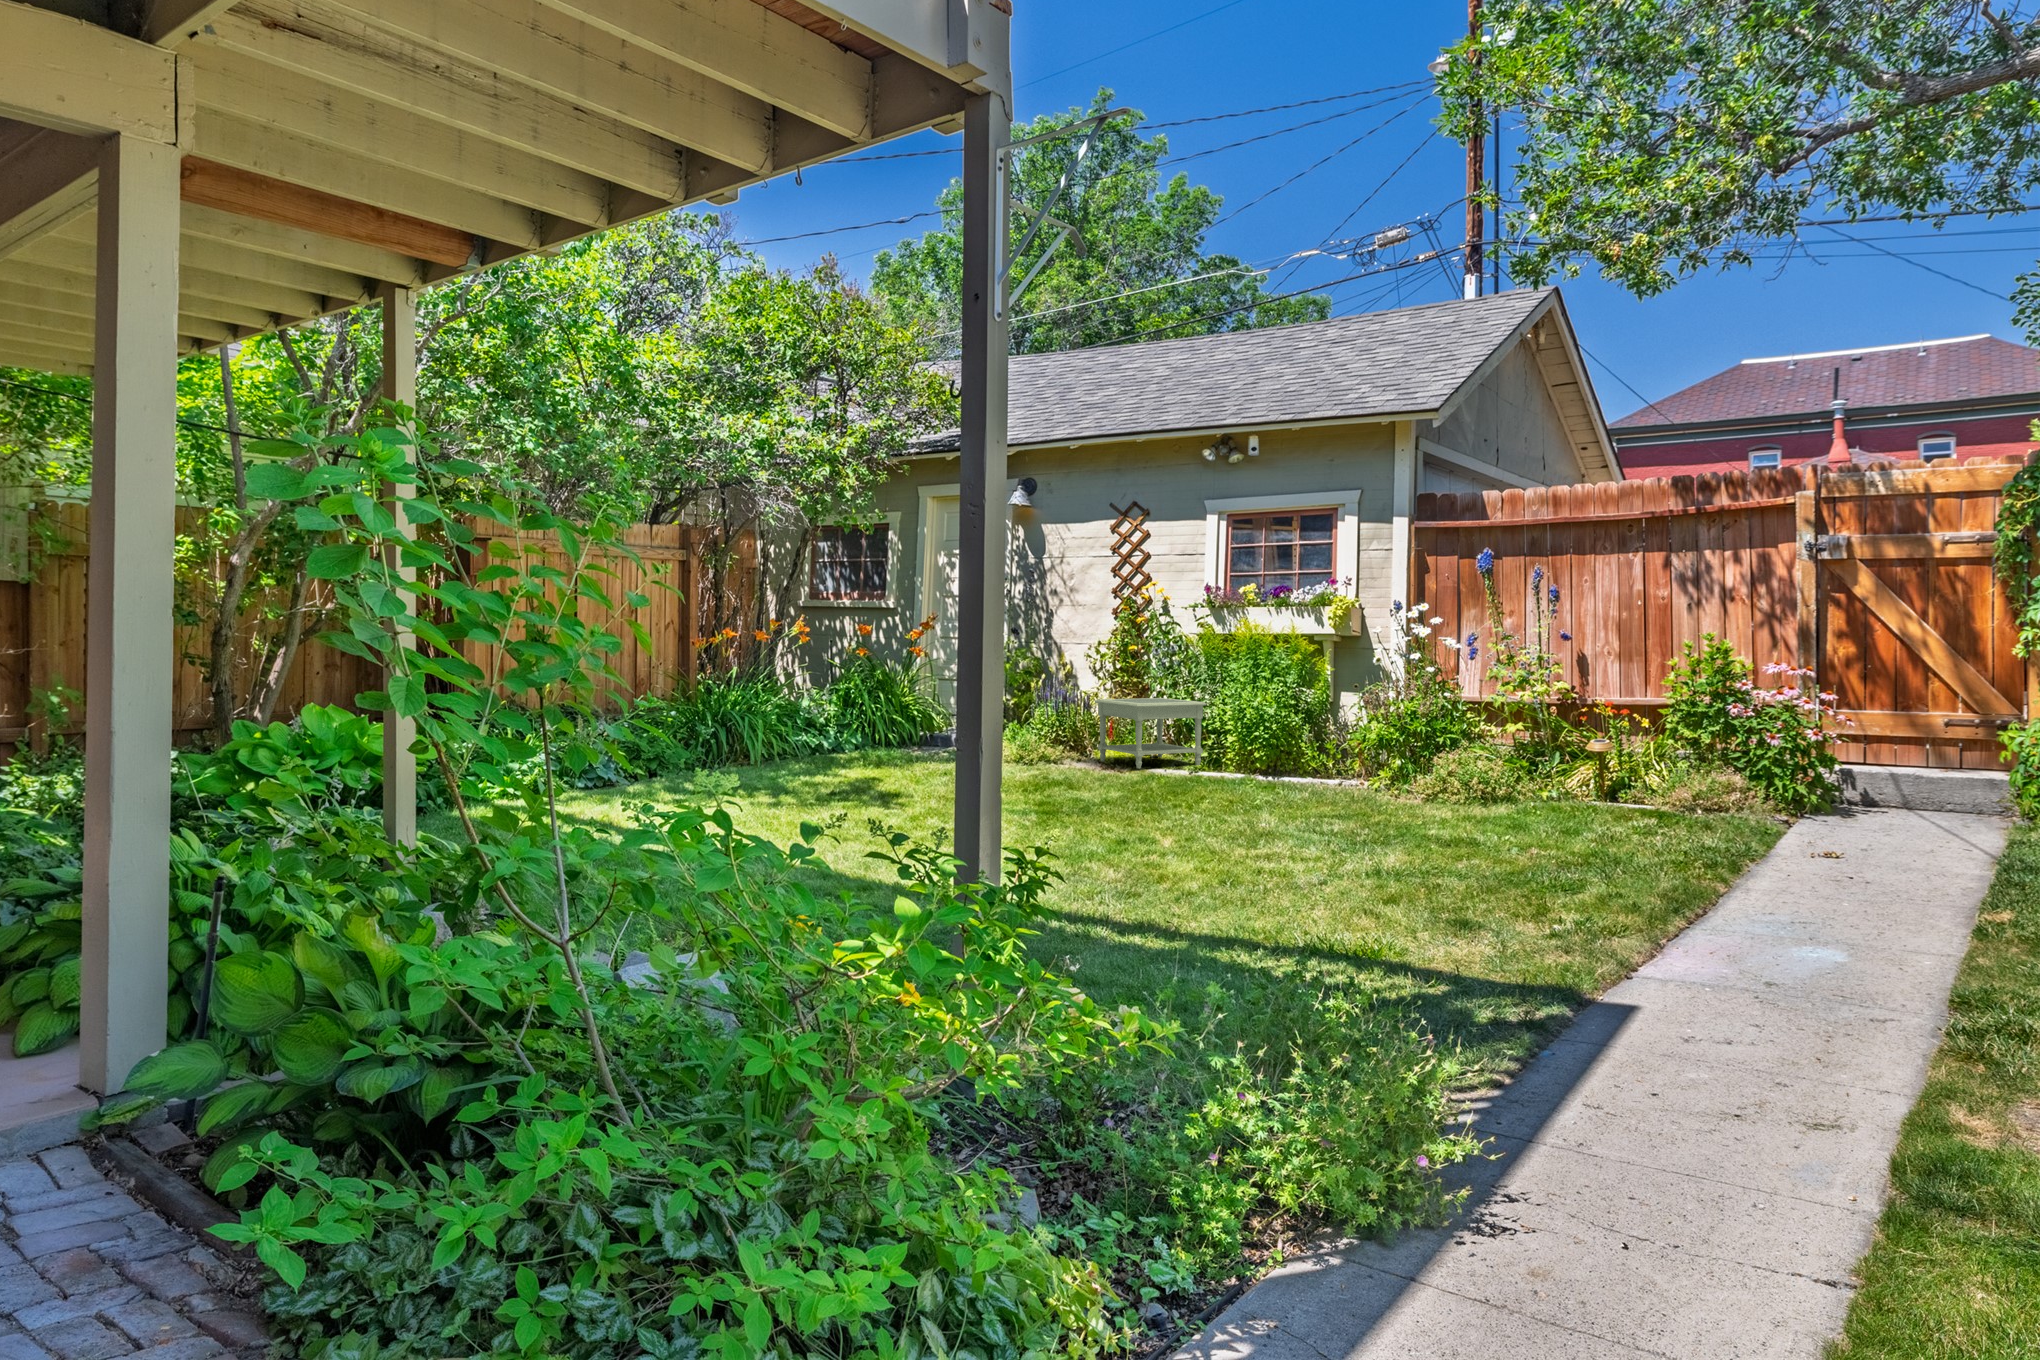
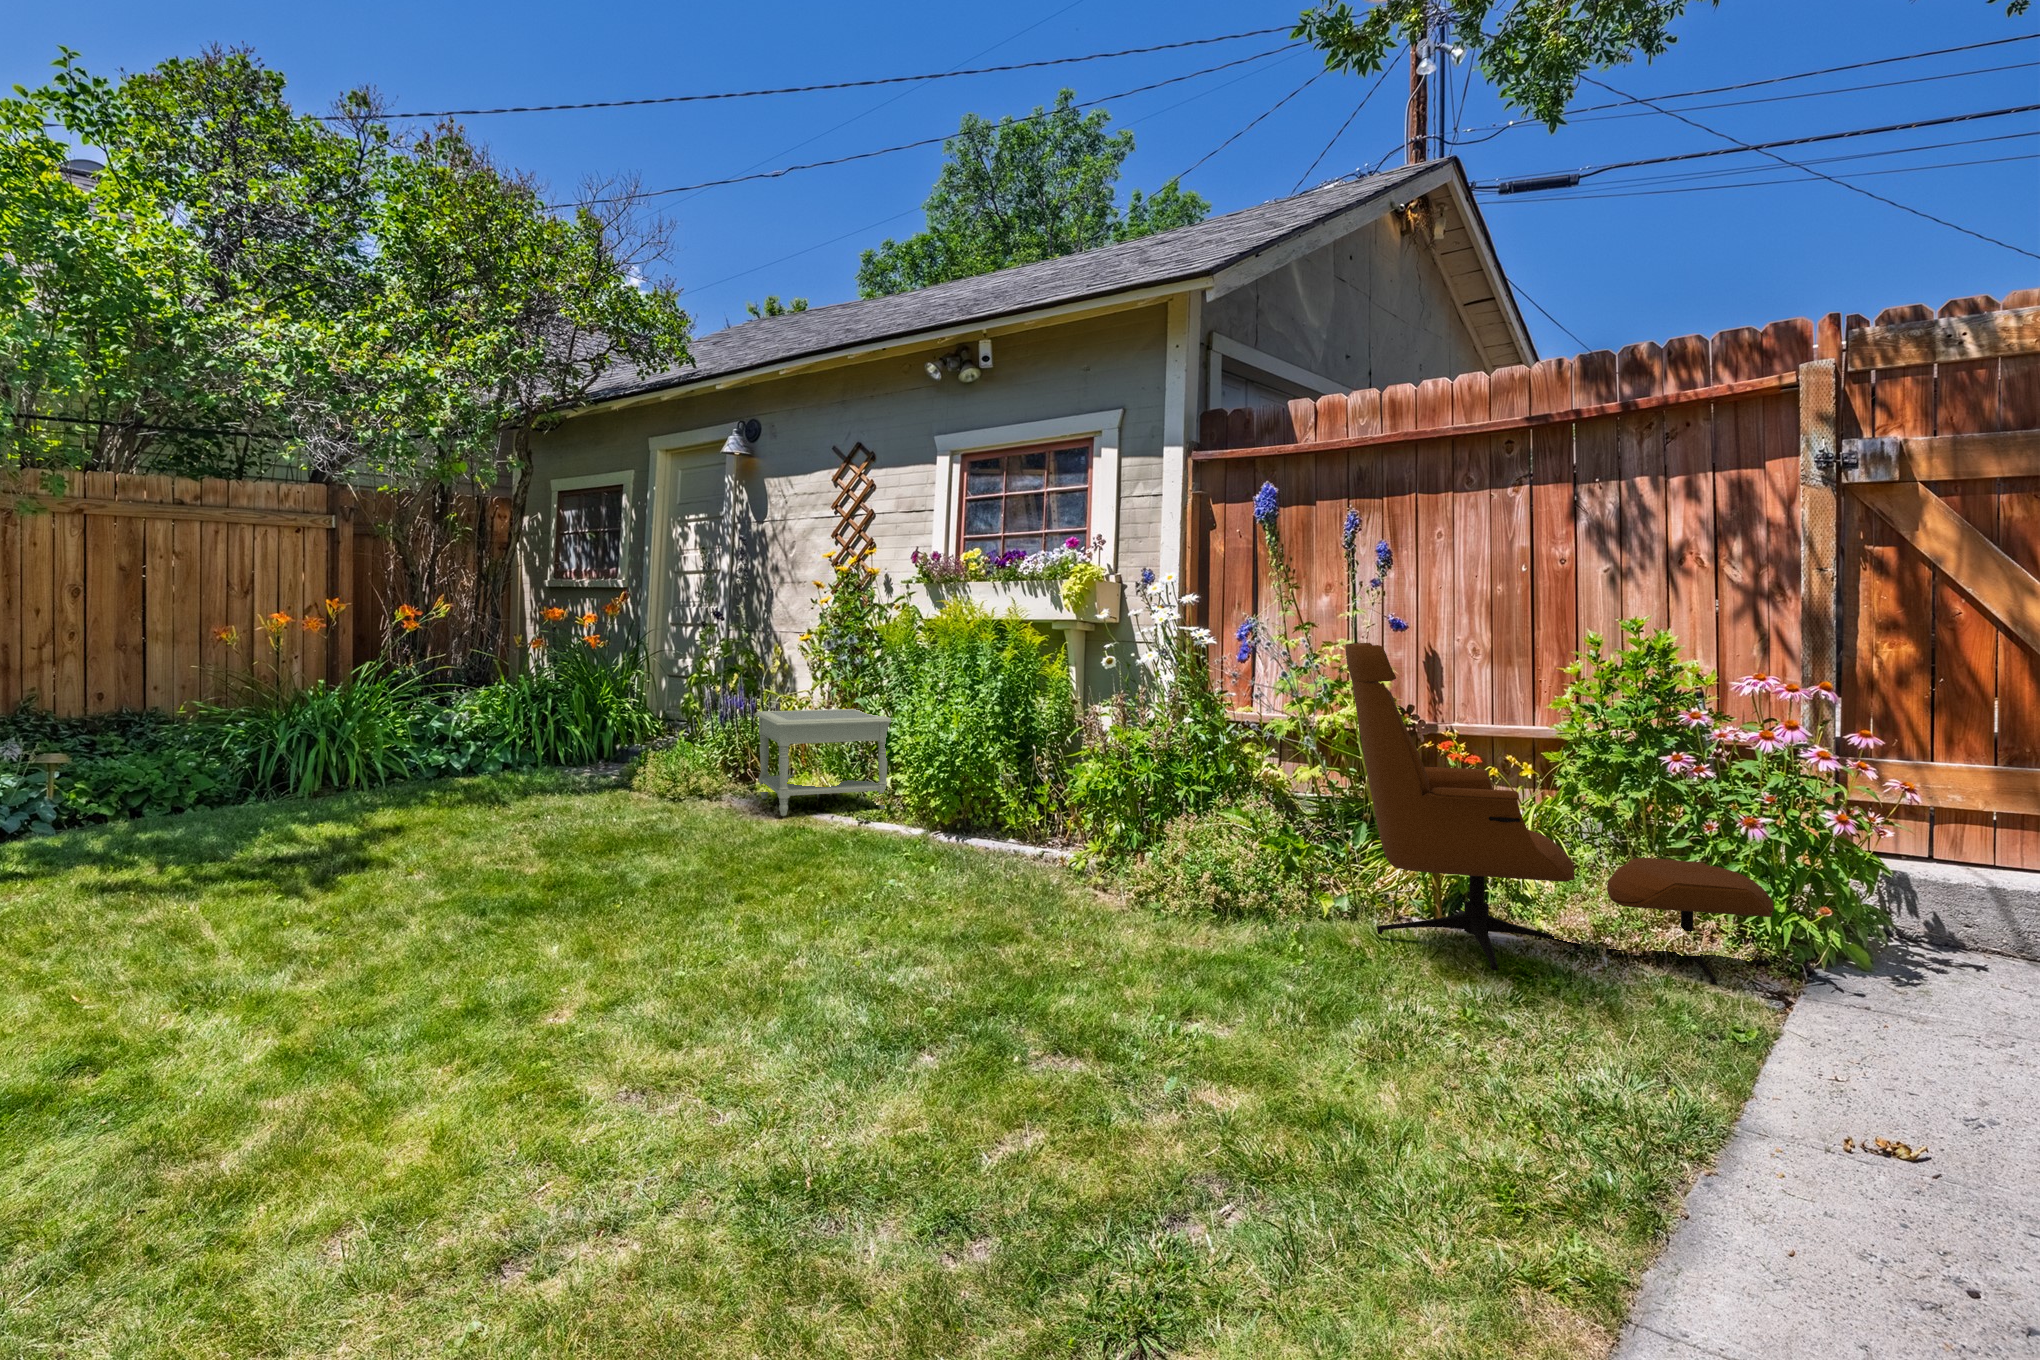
lounge chair: none [1557,647,1783,816] -> present [1345,643,1774,984]

